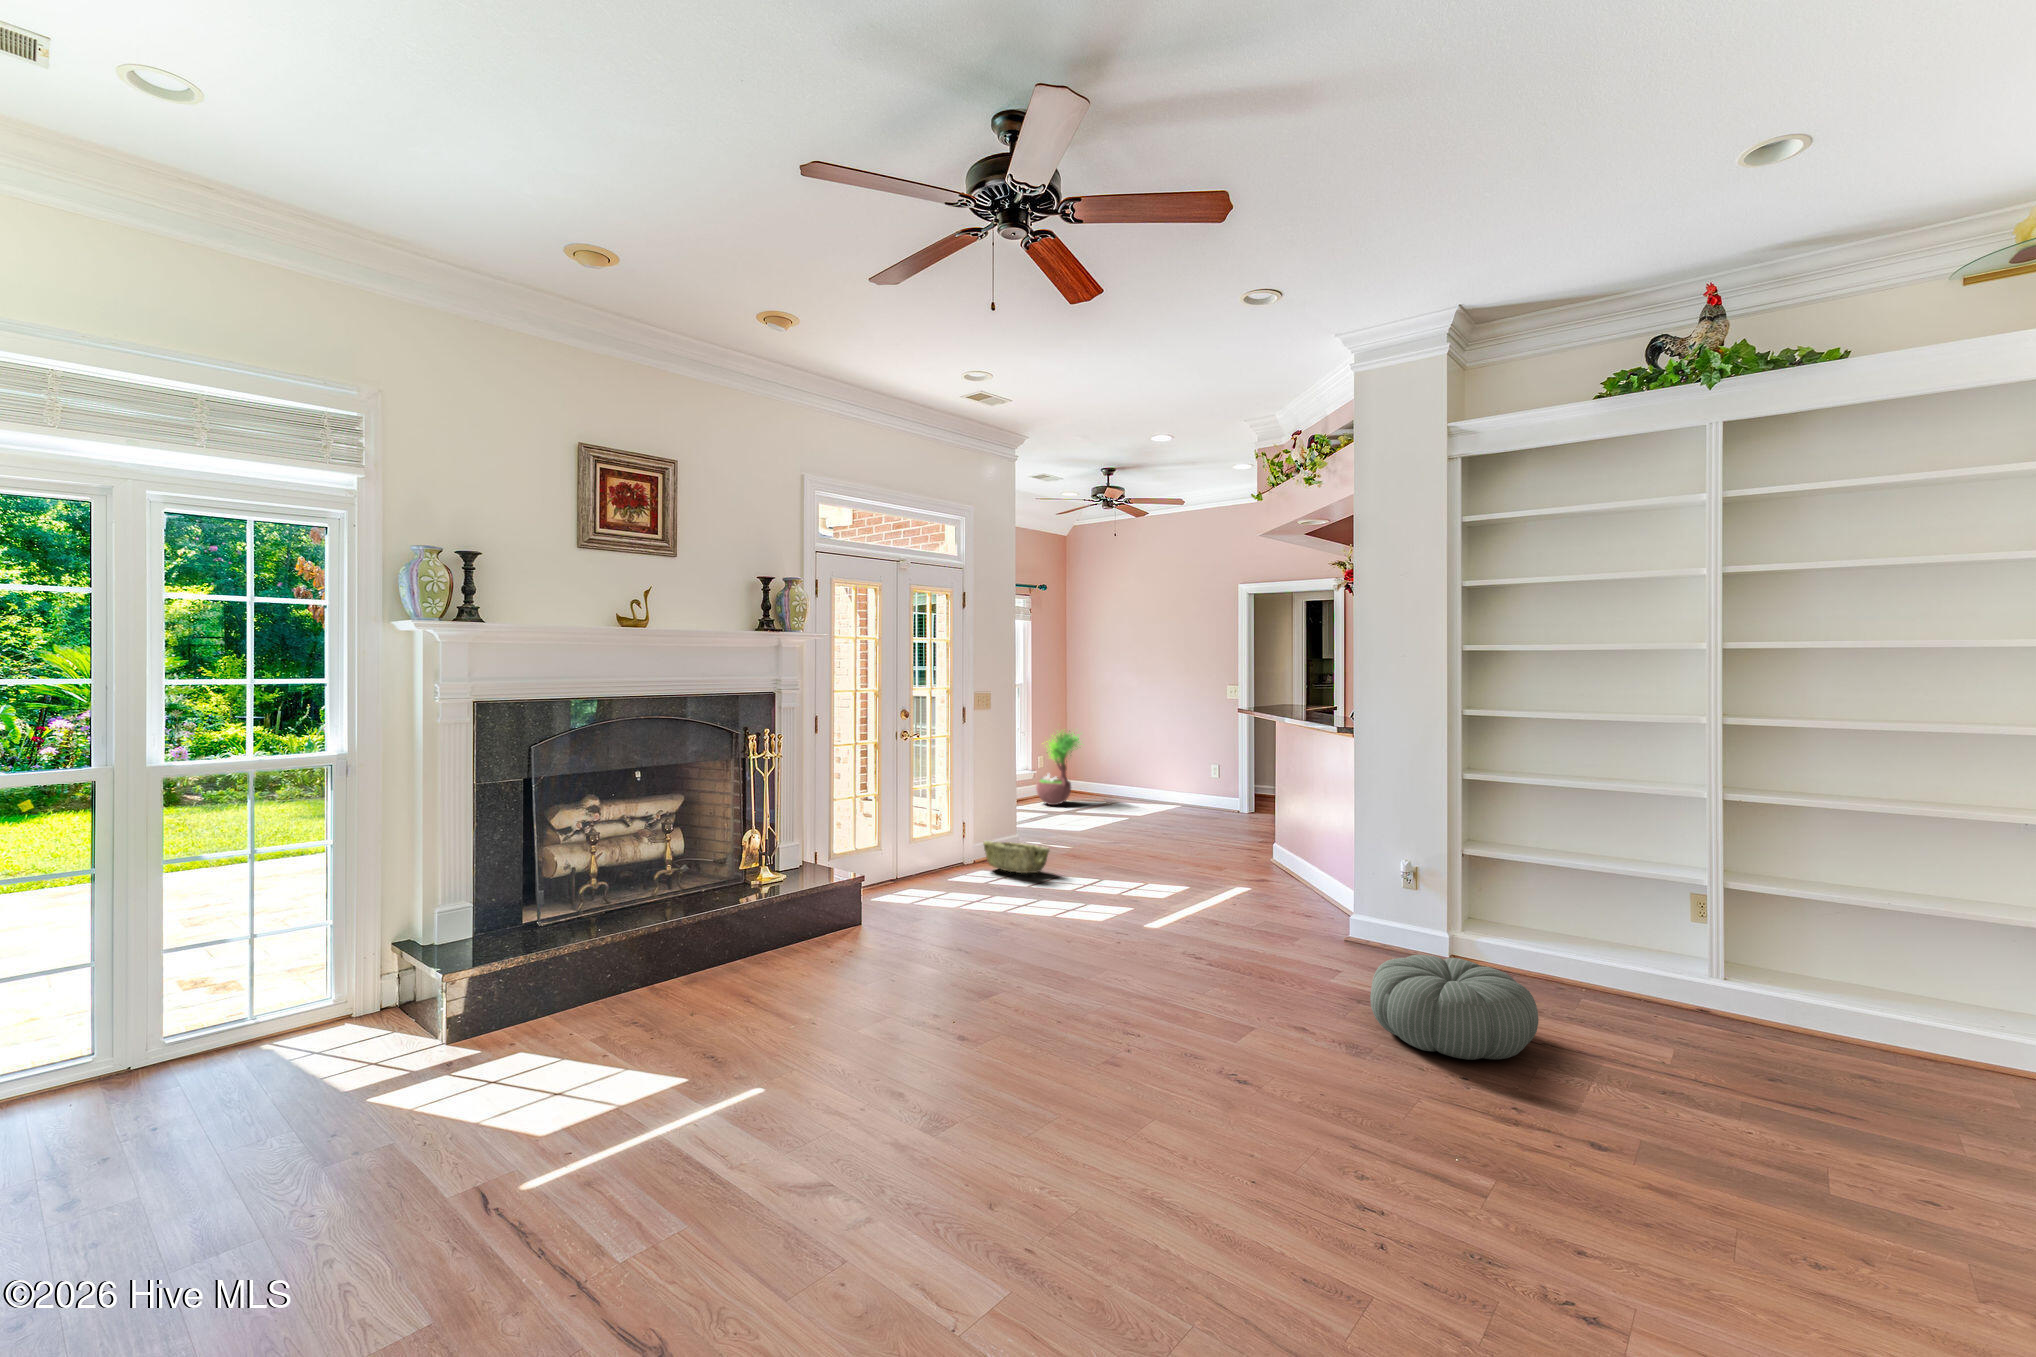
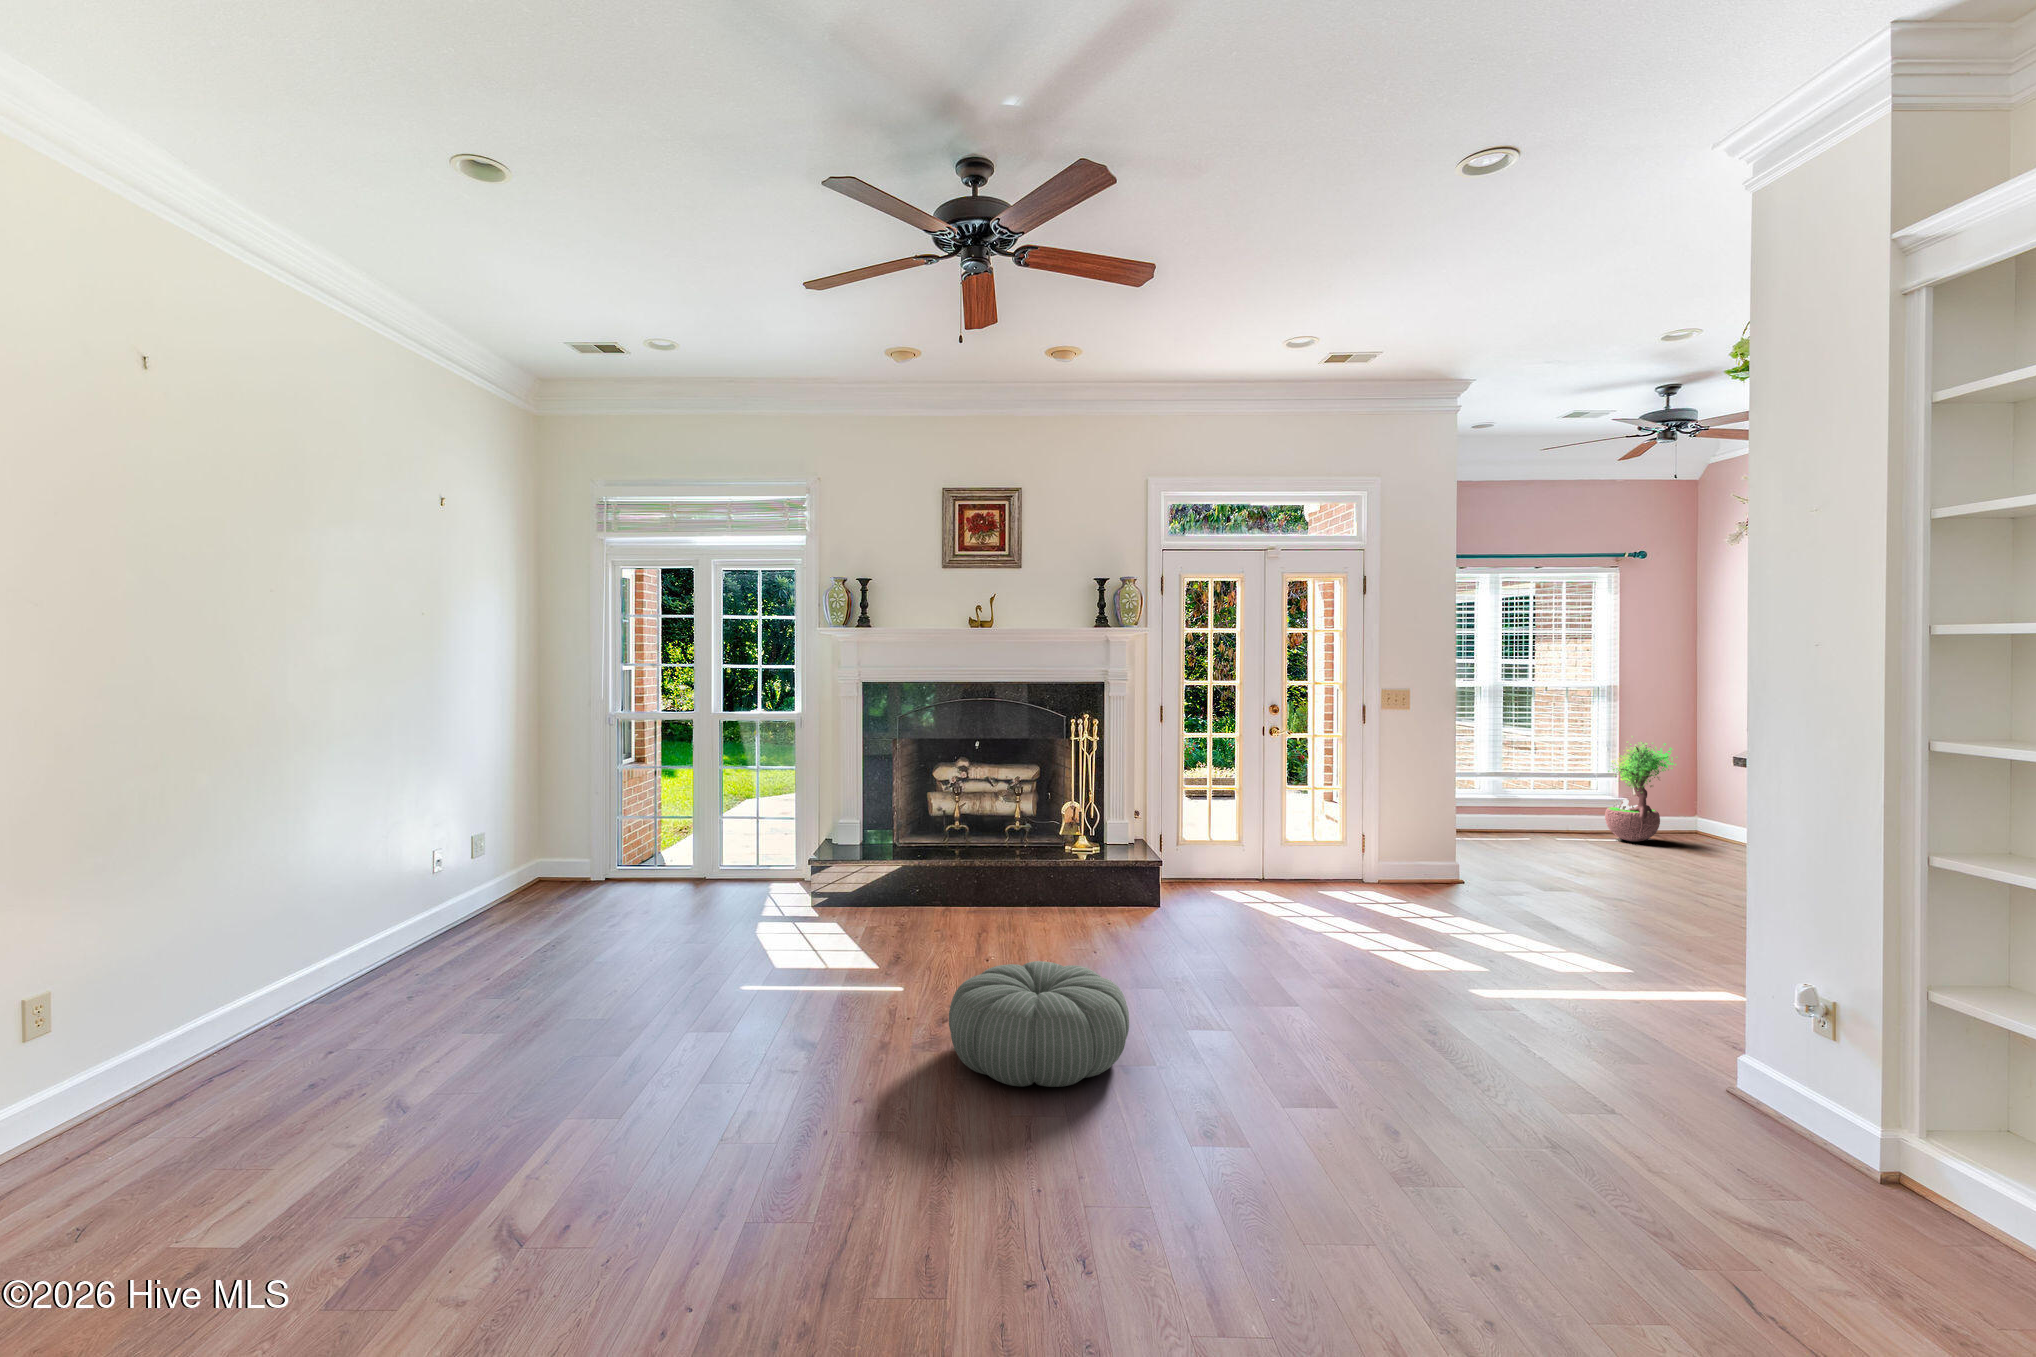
woven basket: present [983,841,1050,873] -> none [1385,853,1460,898]
pouf: present [1370,955,1538,1060] -> present [949,961,1129,1087]

